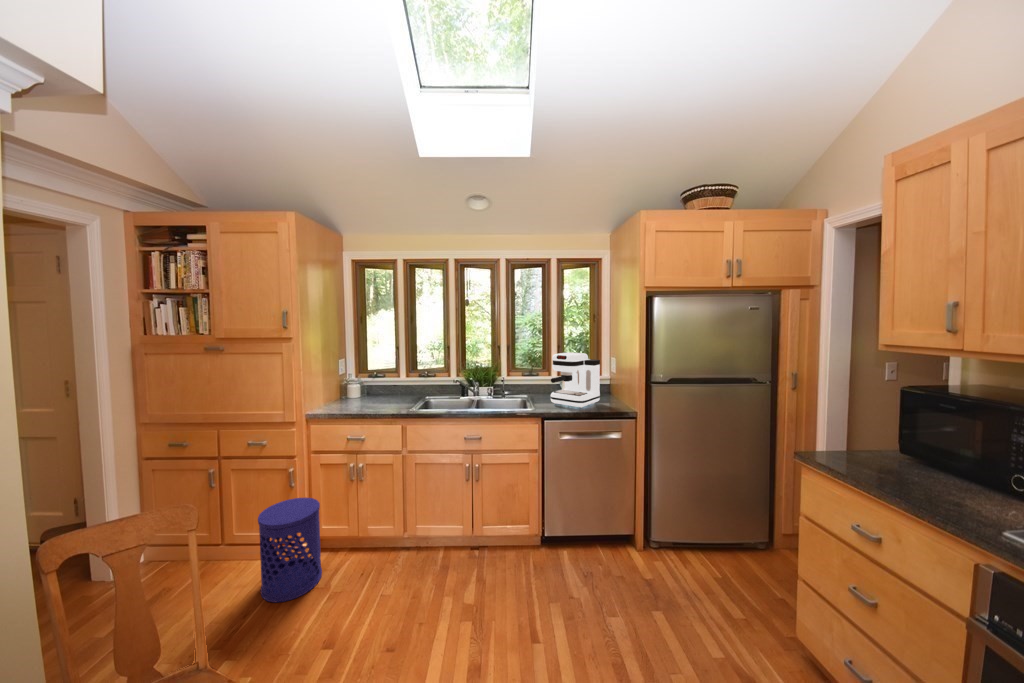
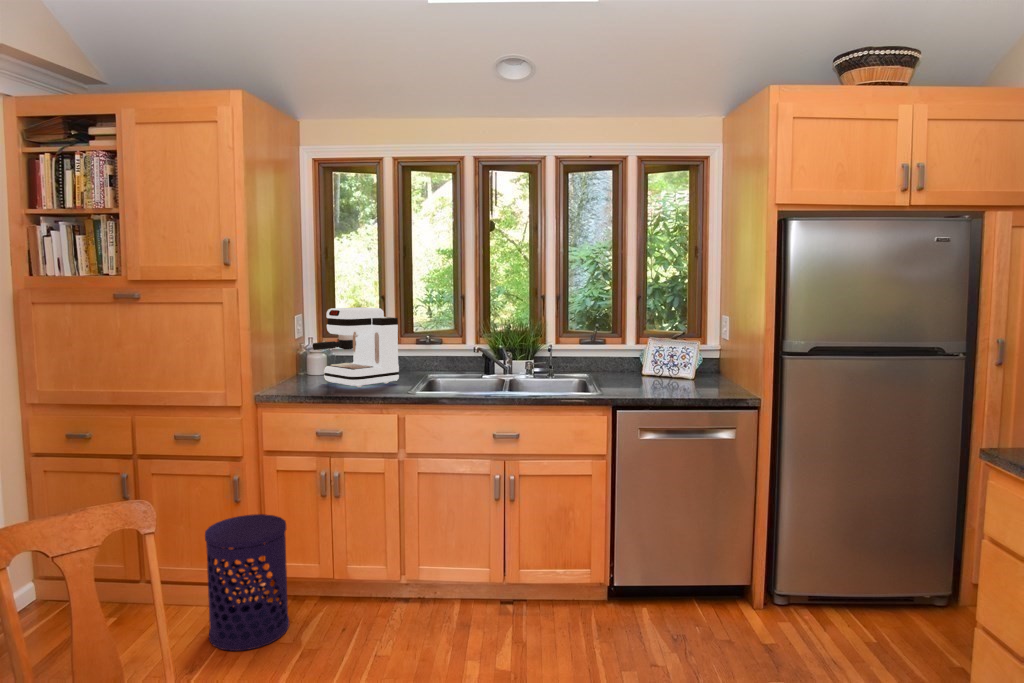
coffee maker: present [551,352,600,408] -> present [313,307,399,387]

